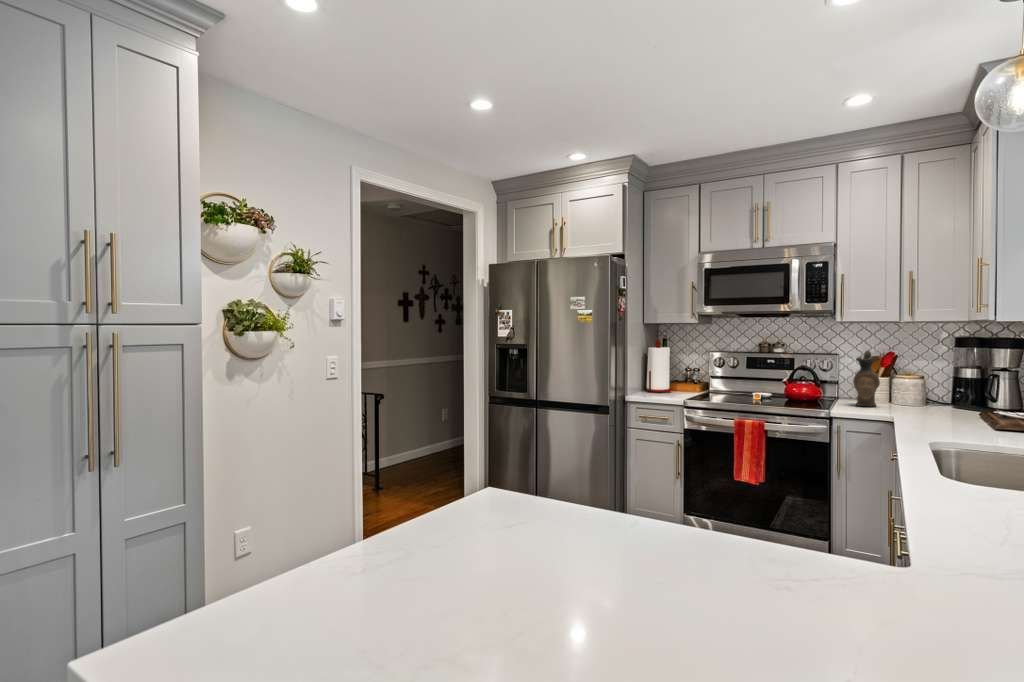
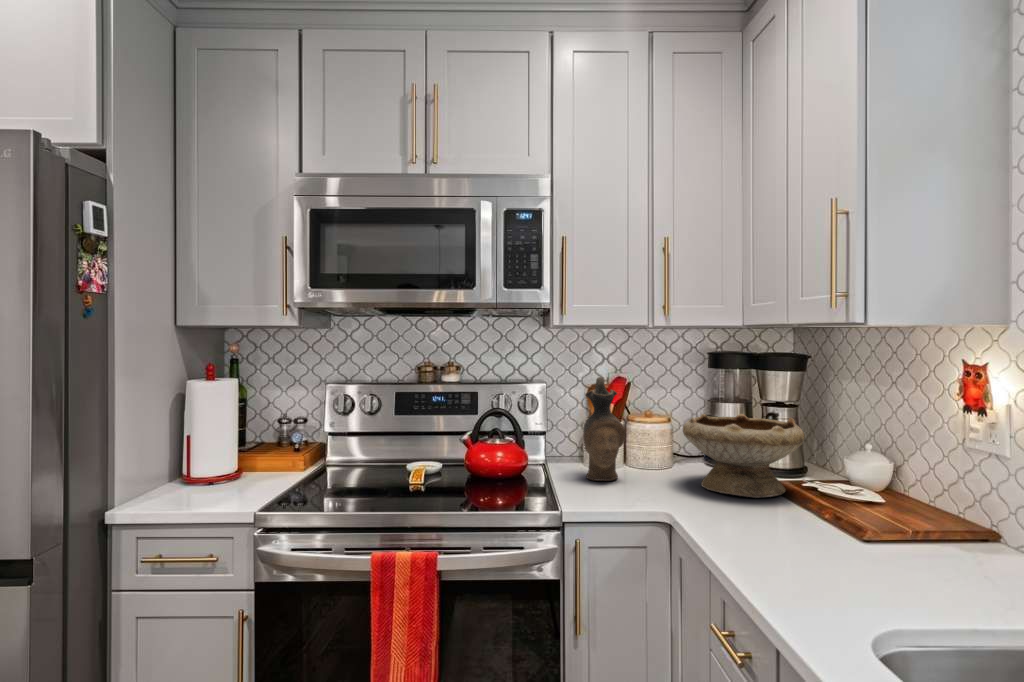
bowl: none [914,372,995,417] -> present [683,414,804,498]

